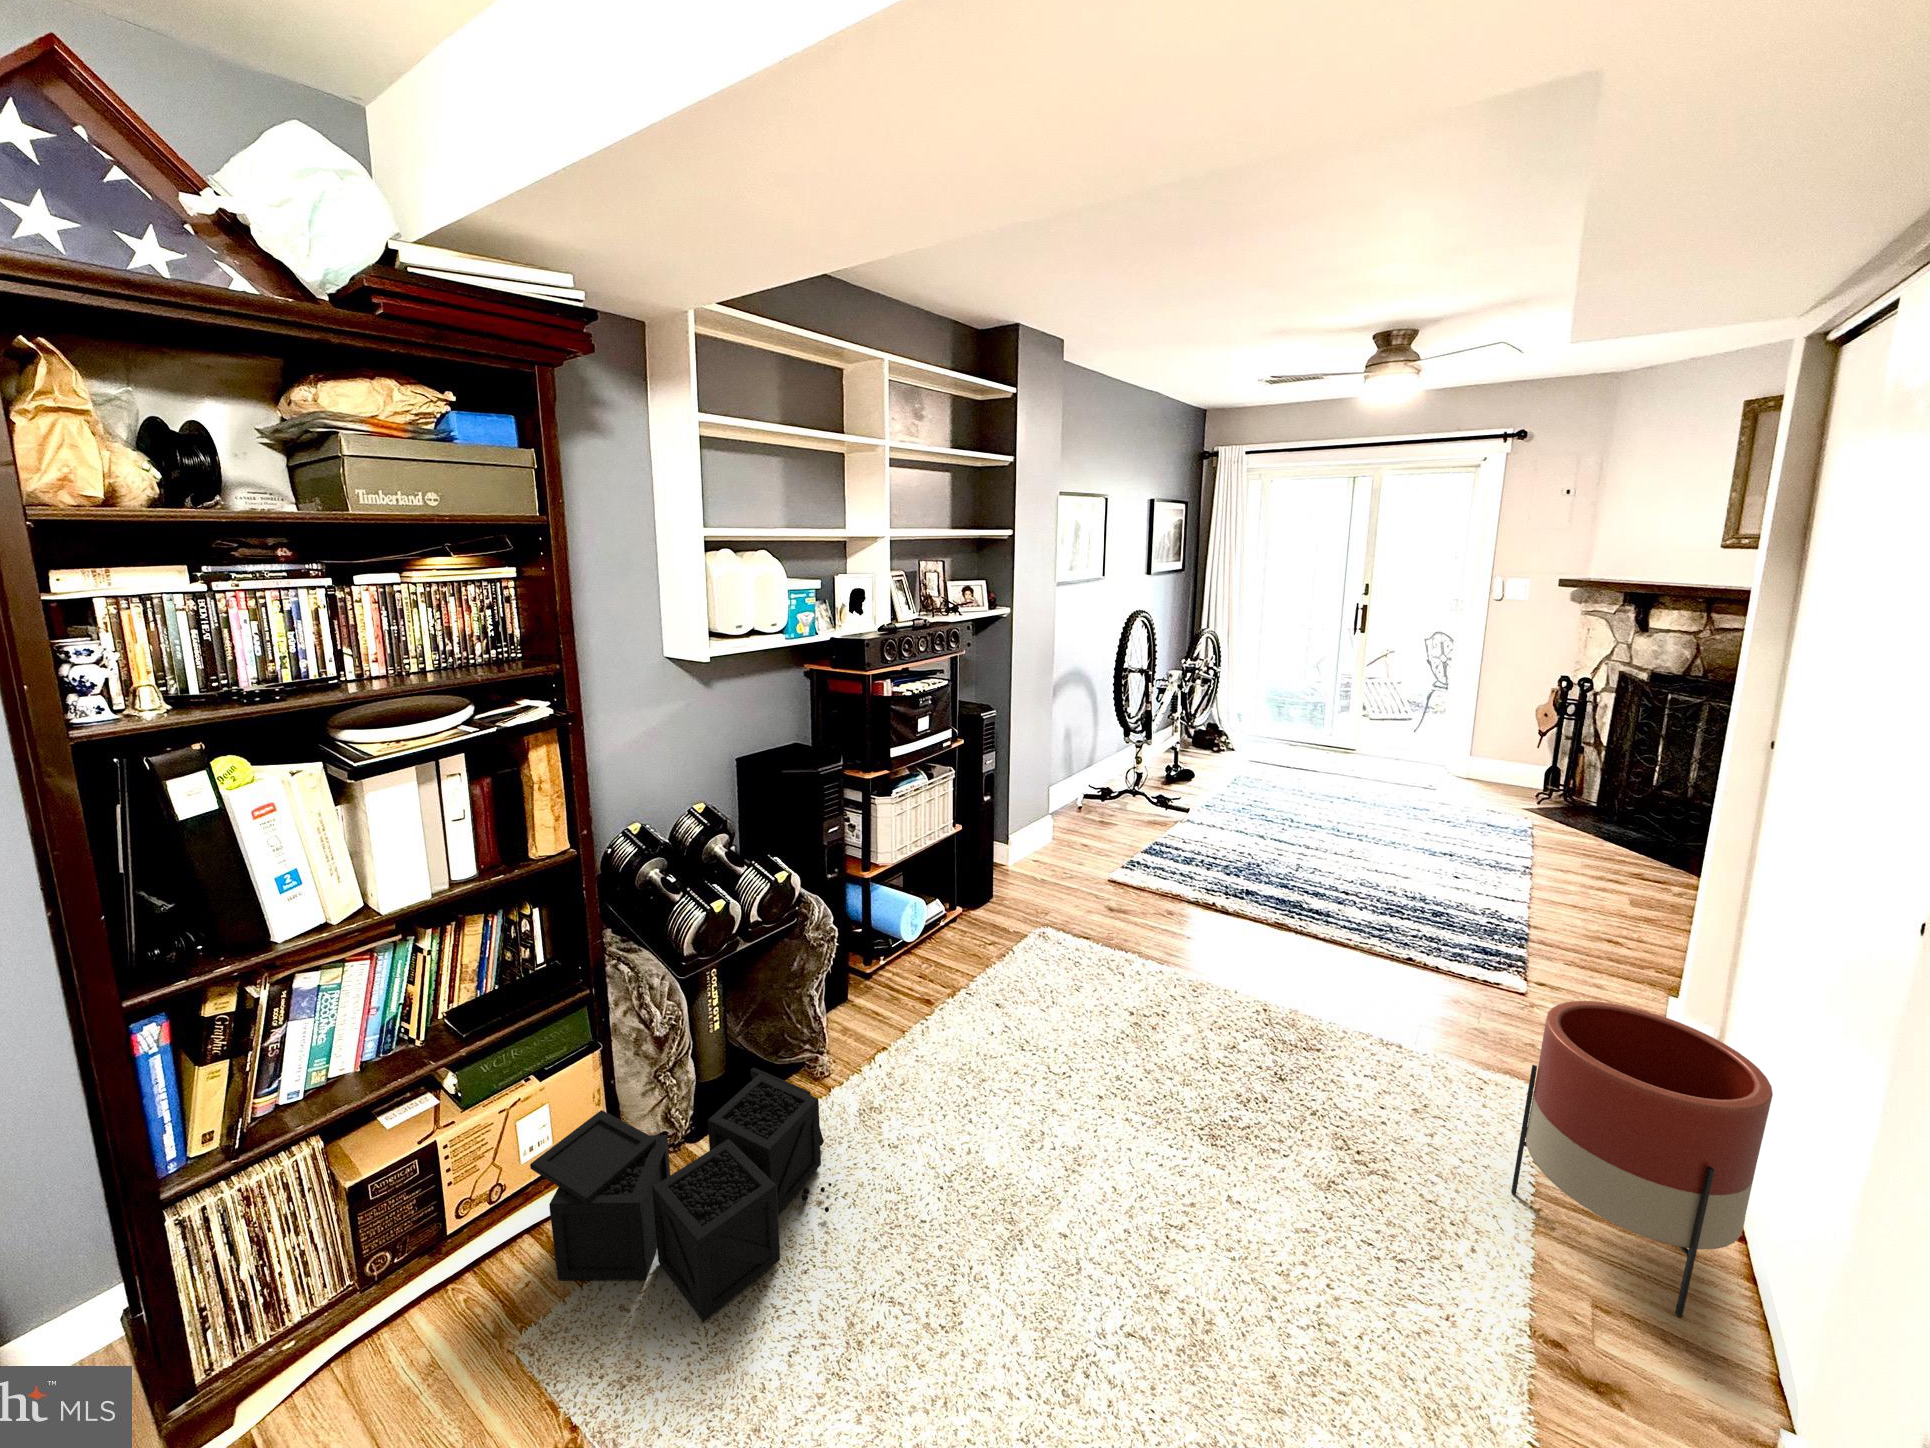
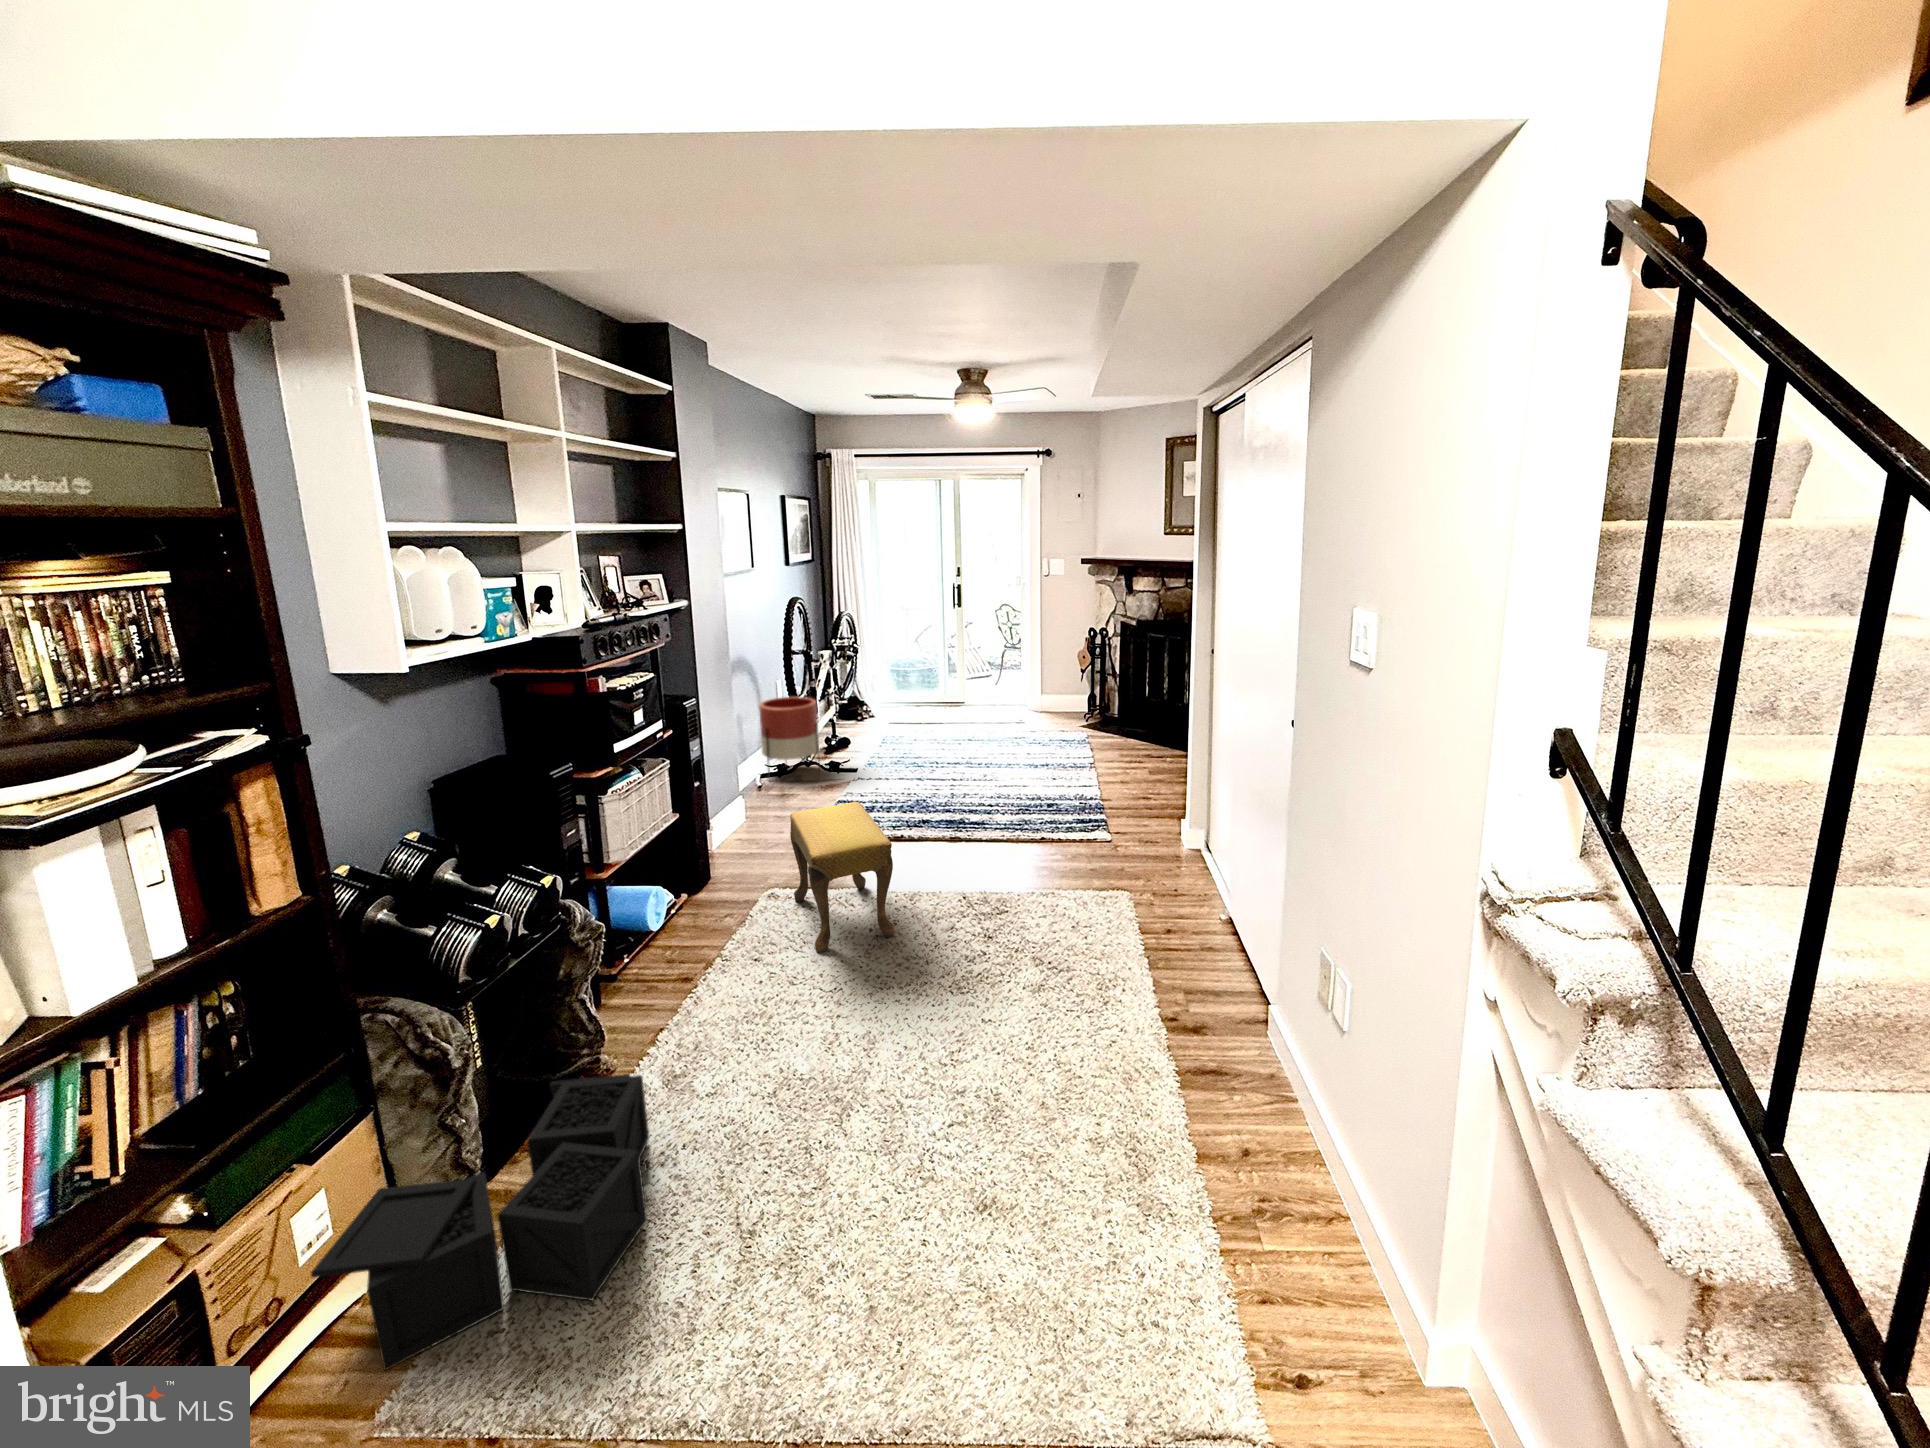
footstool: none [1059,851,1162,1033] -> present [790,802,894,953]
planter: present [1511,1001,1773,1317] -> present [759,697,820,779]

